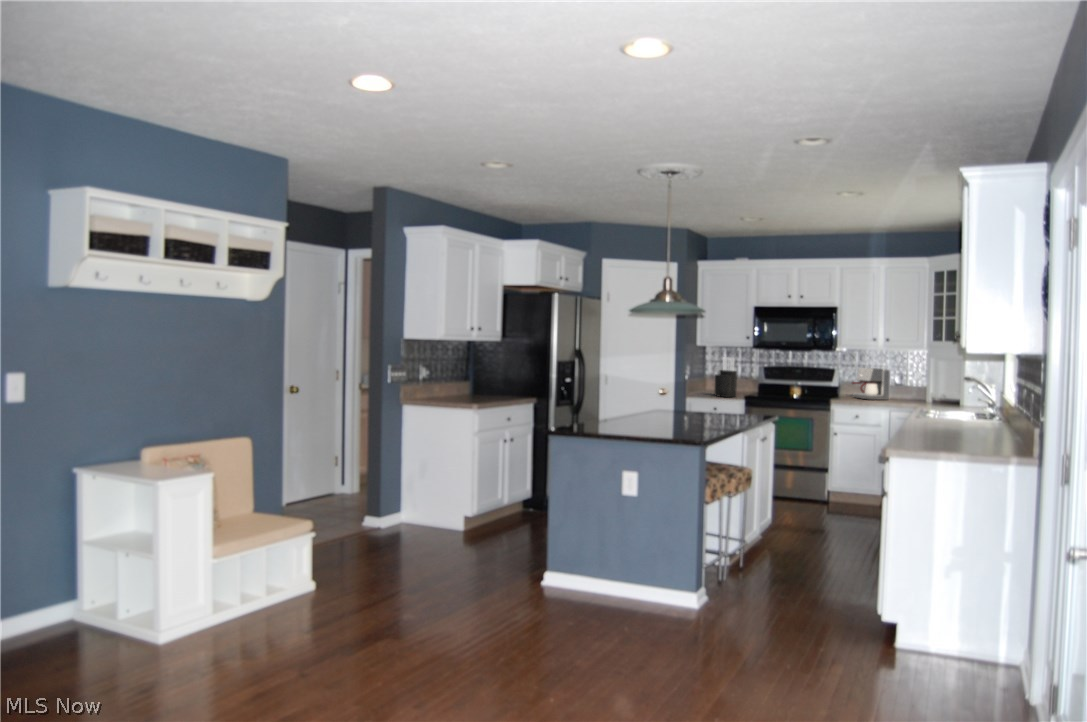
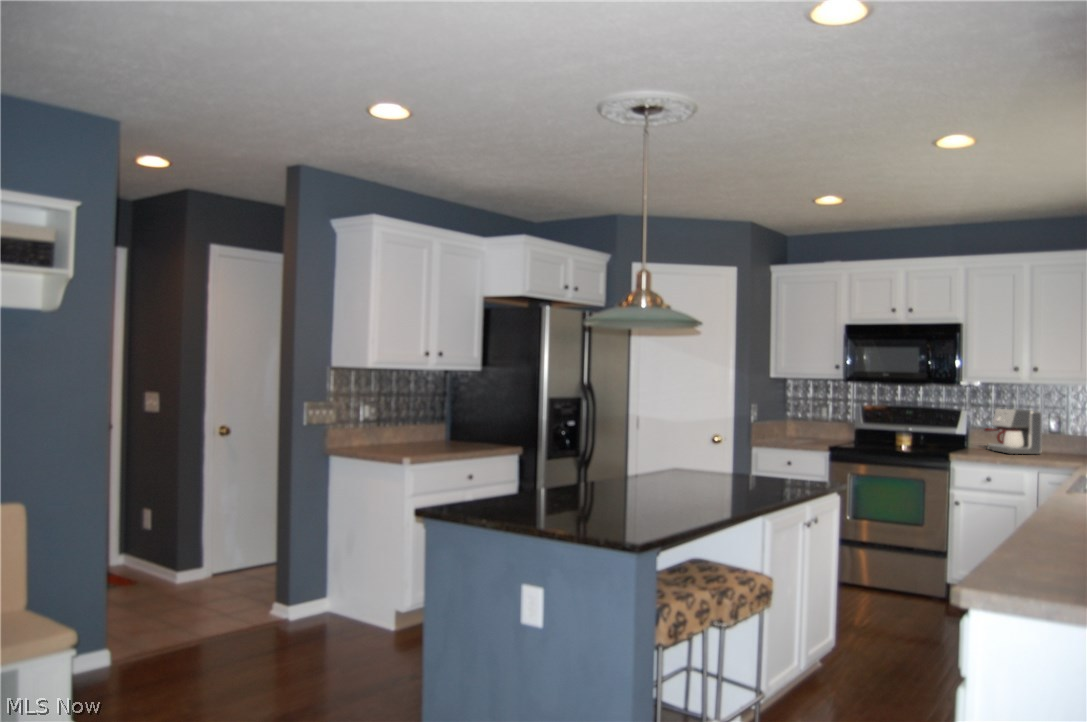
knife block: present [715,357,737,397] -> none [791,393,820,447]

